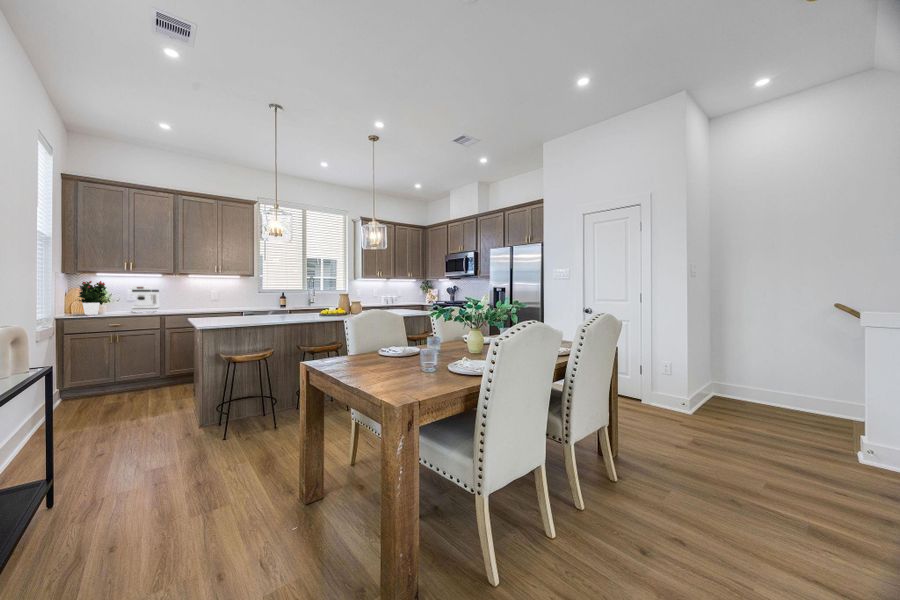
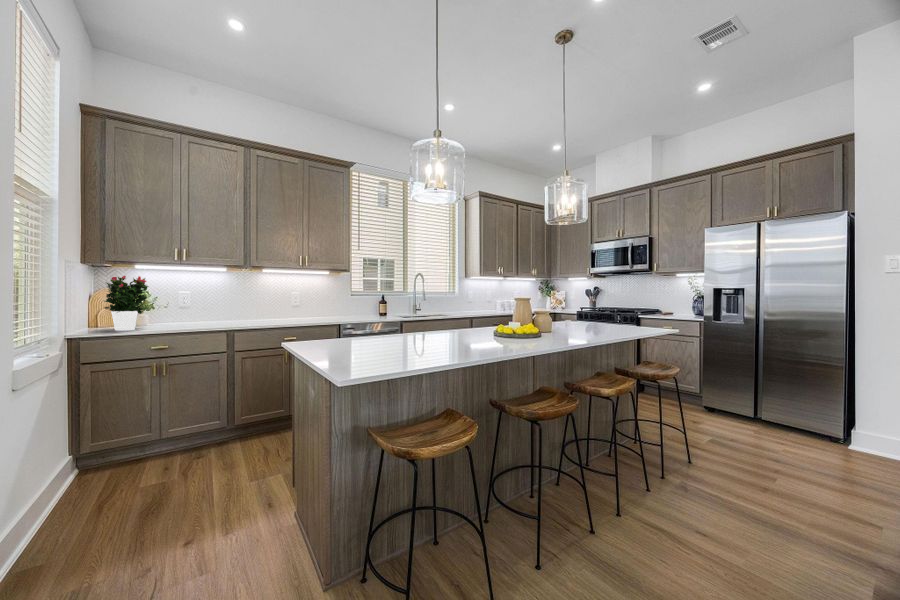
coffee maker: present [132,286,159,312] -> none [185,285,223,325]

